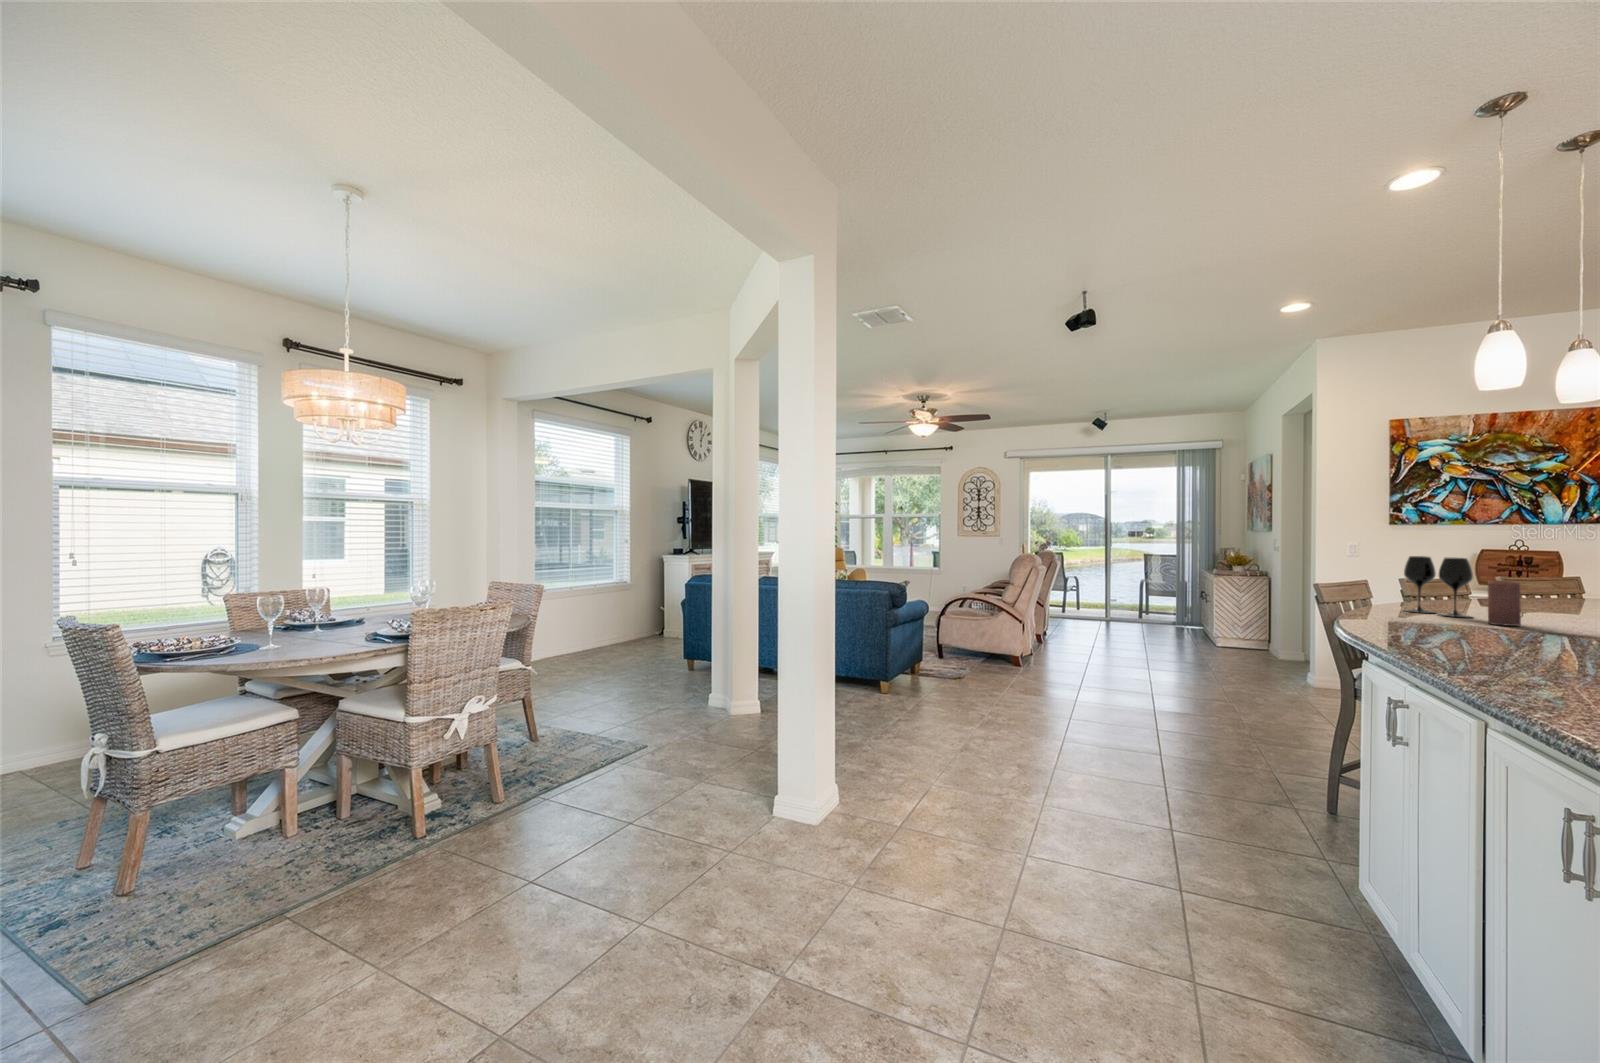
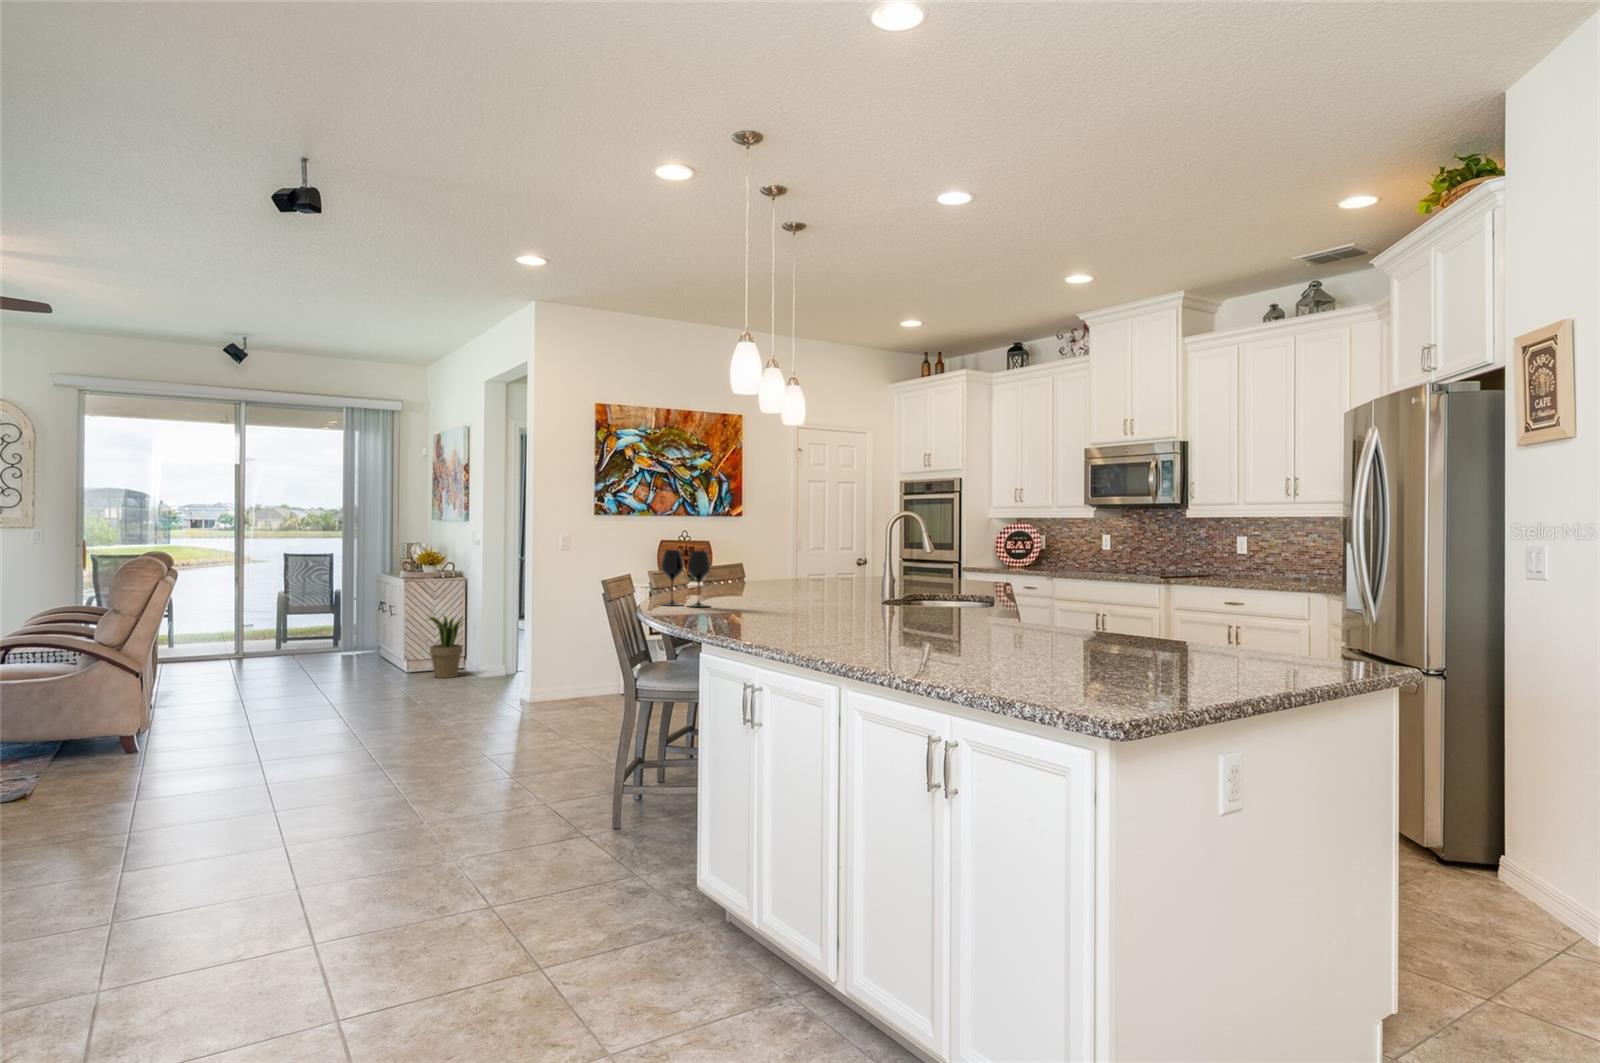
candle: present [1488,581,1521,626] -> none [725,571,745,611]
potted plant: none [1233,603,1269,654] -> present [429,616,463,678]

